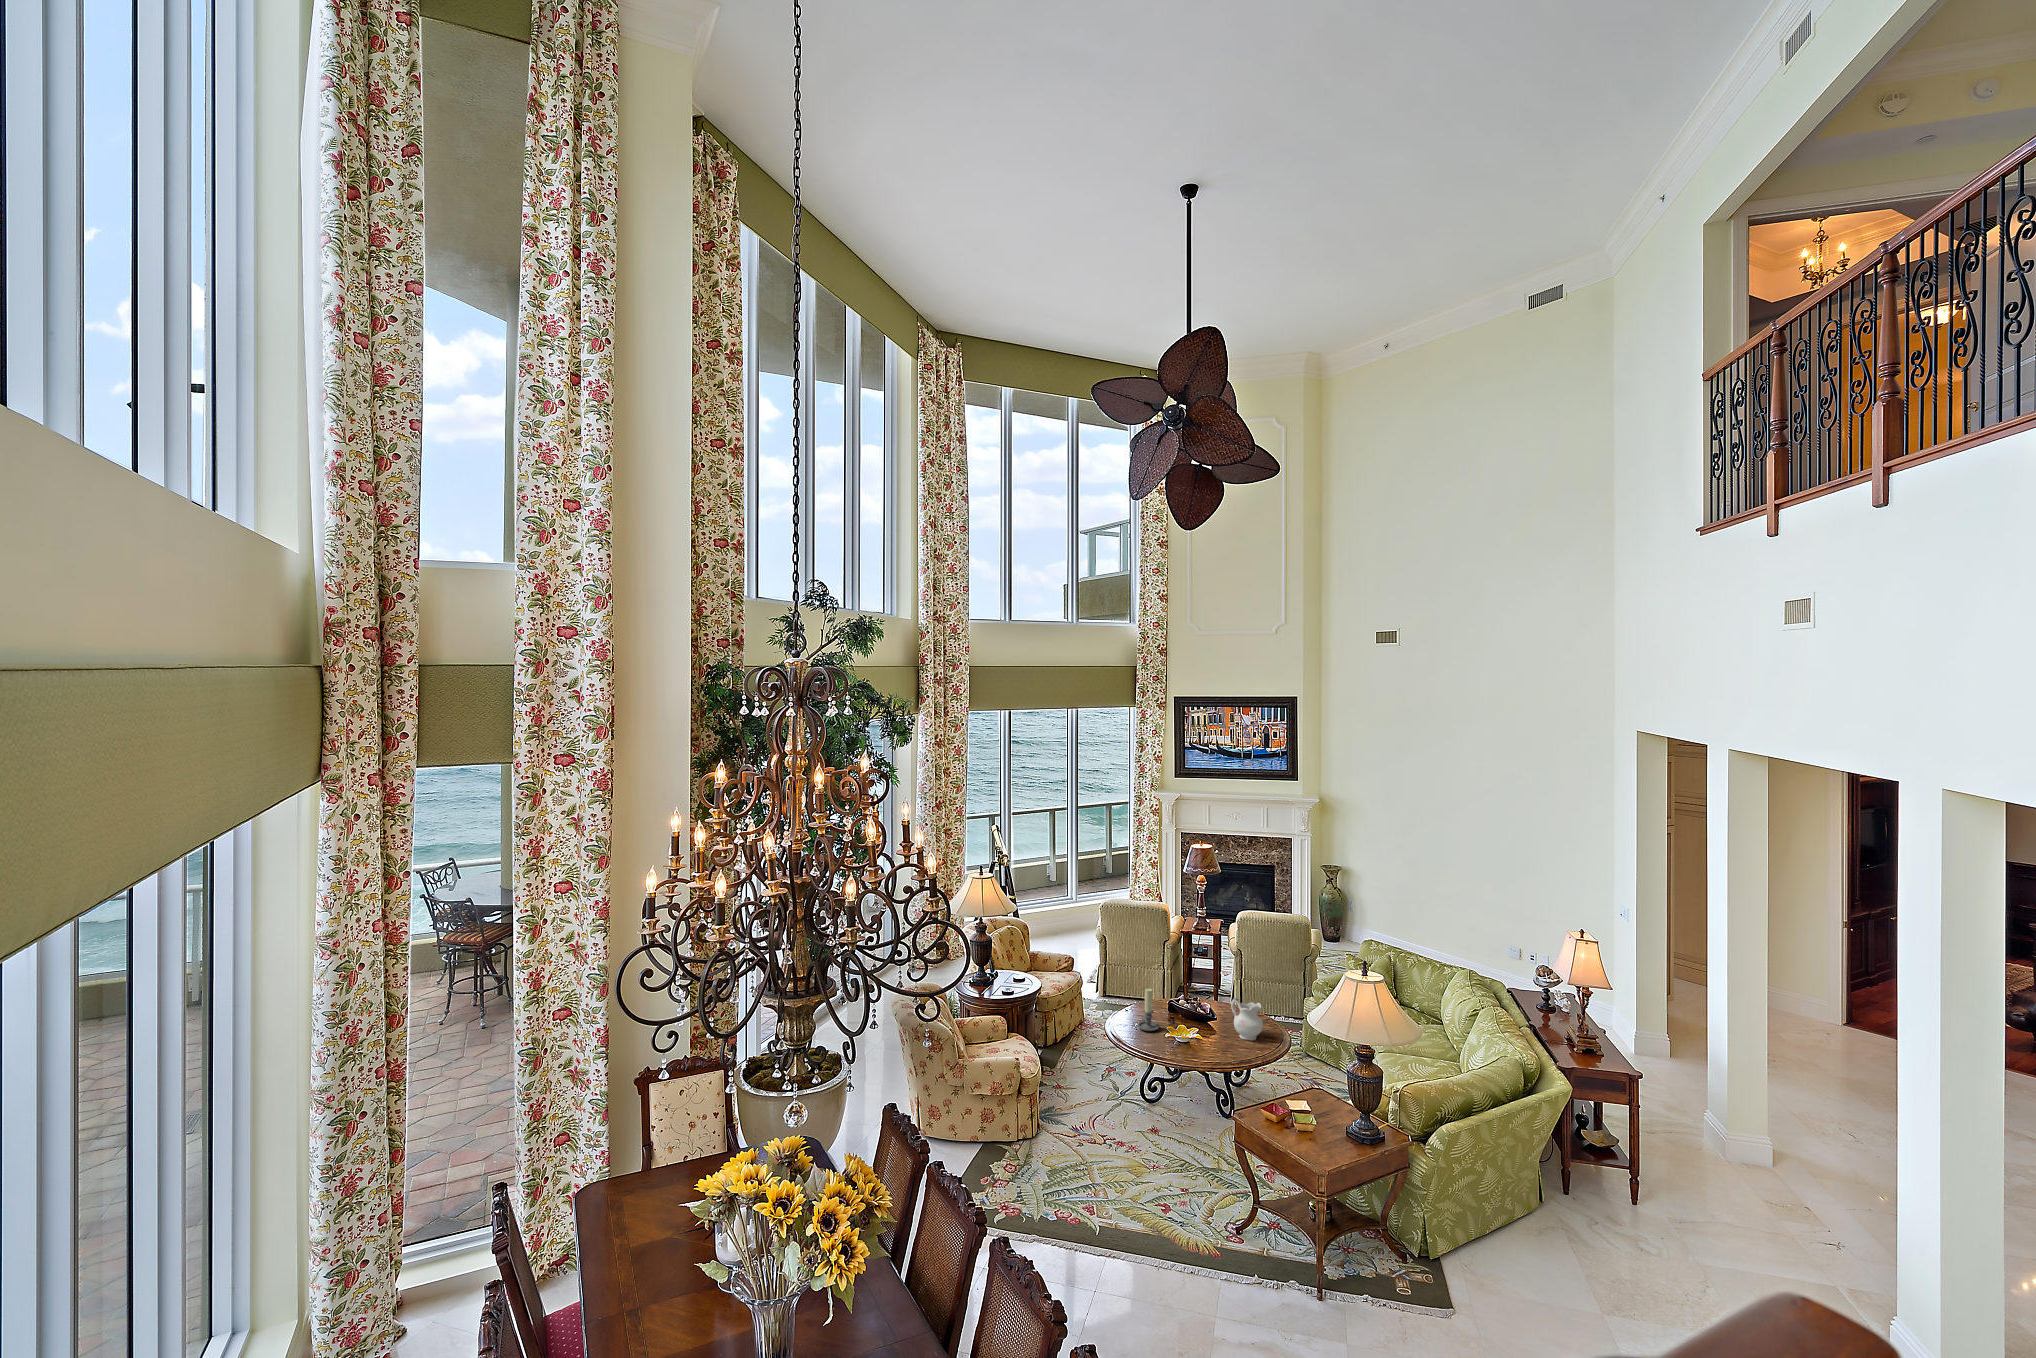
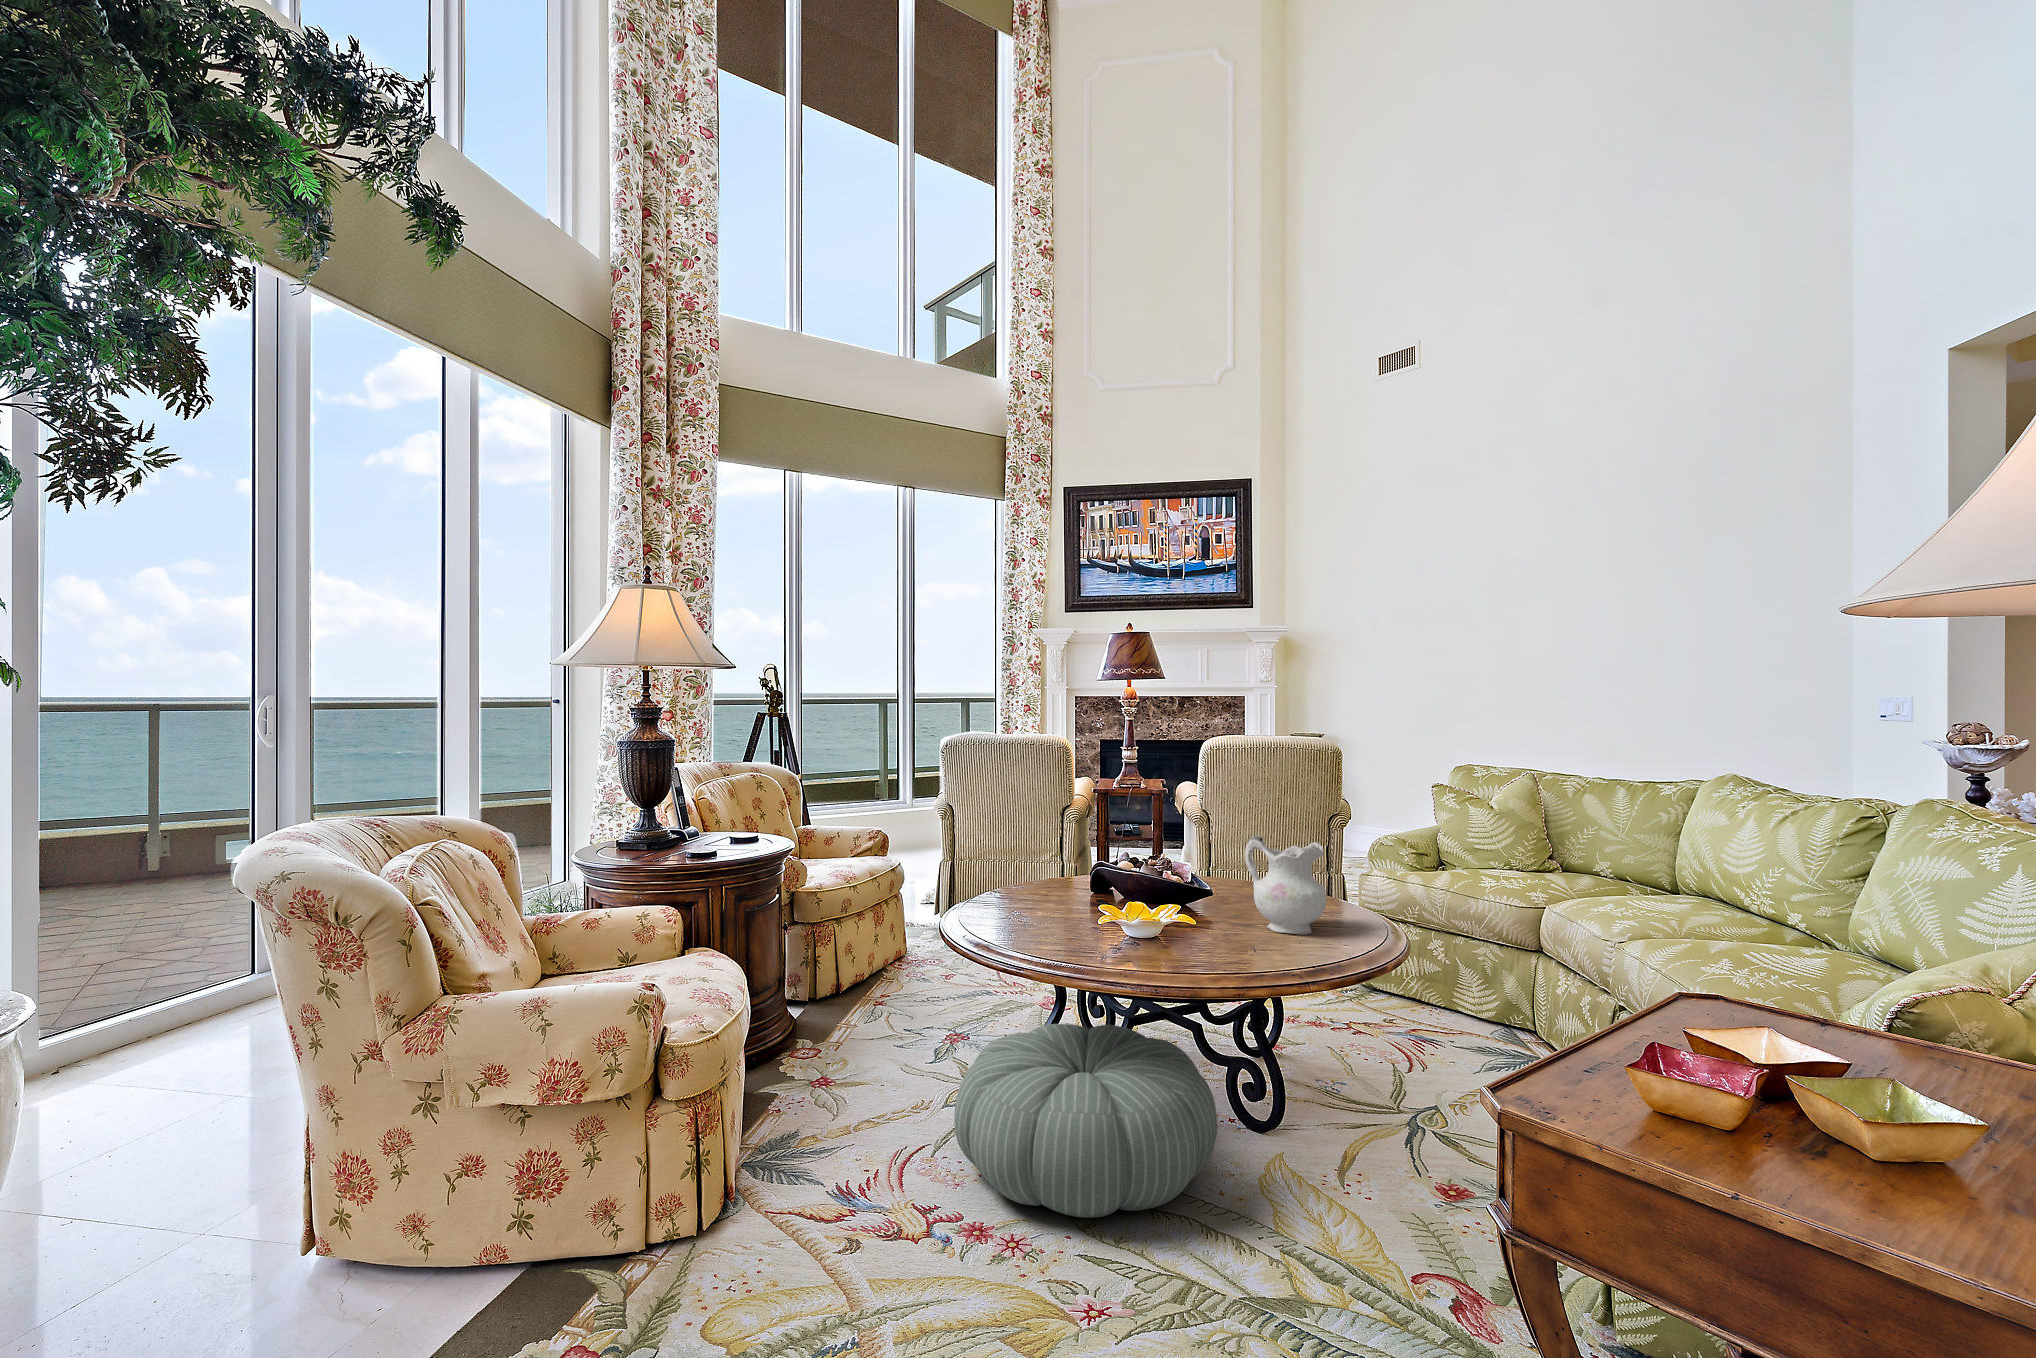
candle holder: present [1137,988,1159,1031] -> none [1018,824,1072,928]
pouf: none [1113,1071,1207,1142] -> present [954,1024,1217,1218]

